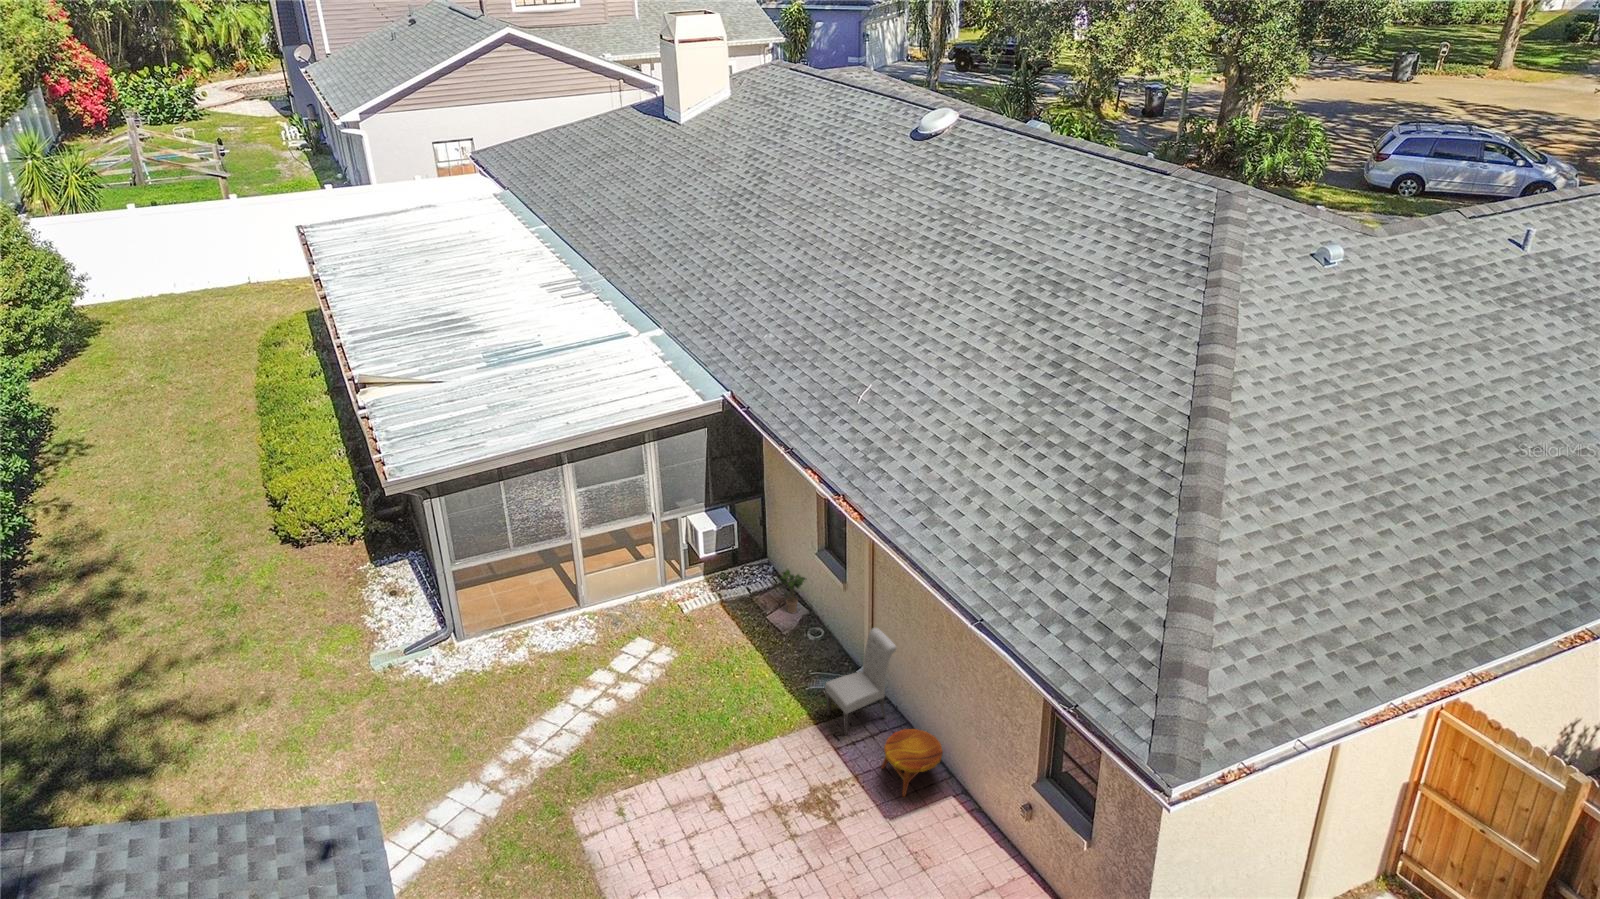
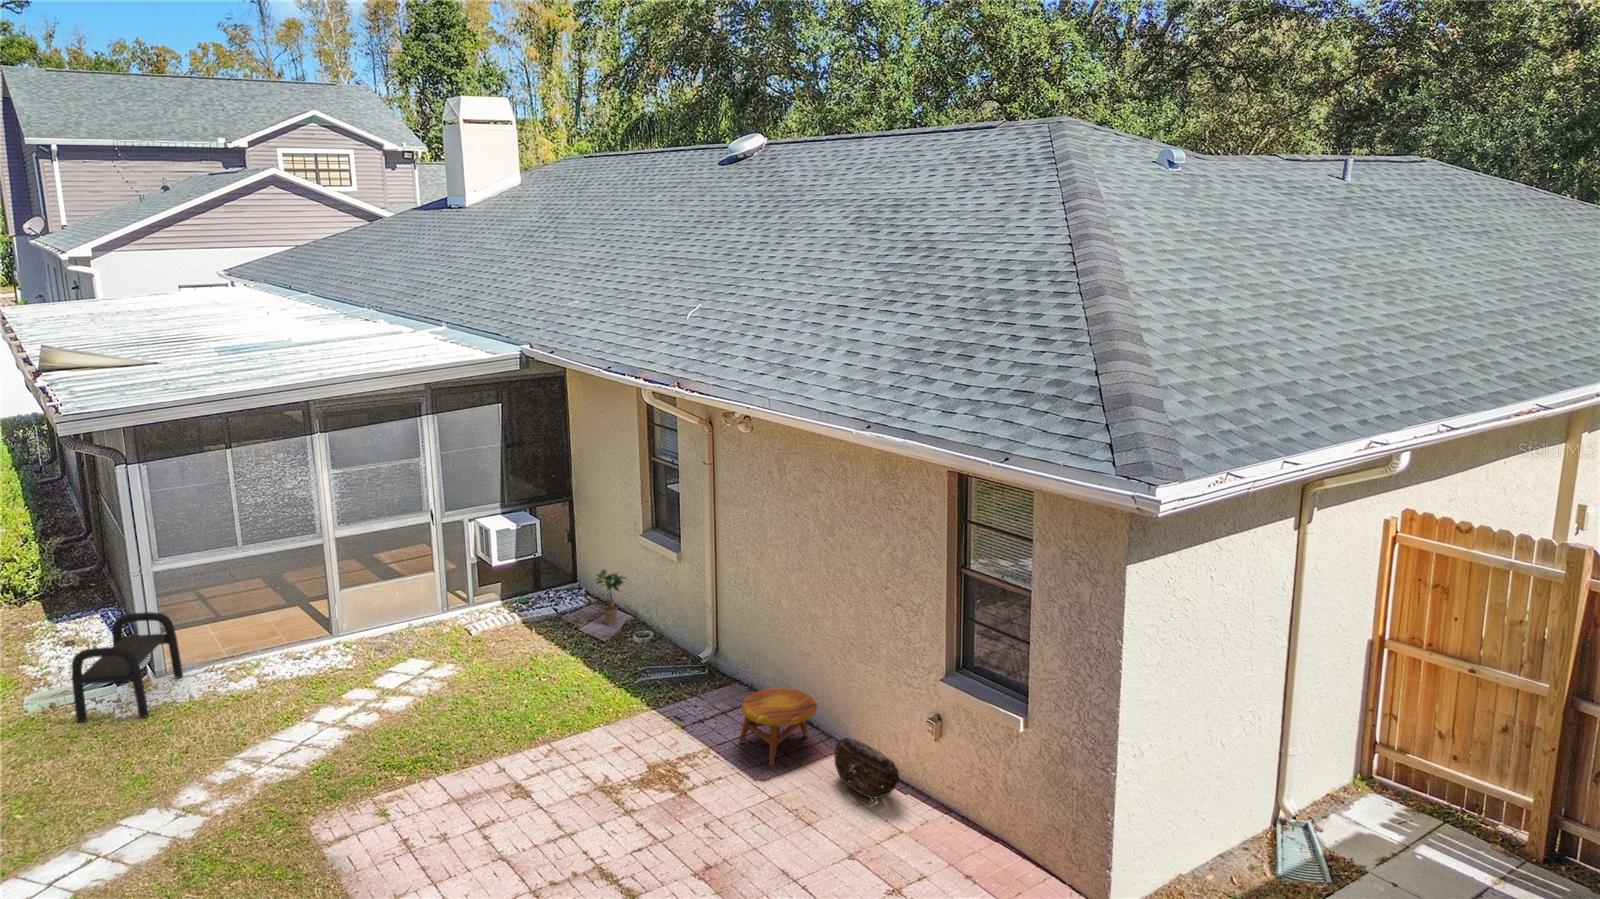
bench: none [403,600,476,688] -> present [72,612,183,722]
chair: present [825,628,896,735] -> none [659,582,748,719]
basket: none [950,791,997,847] -> present [834,738,899,798]

